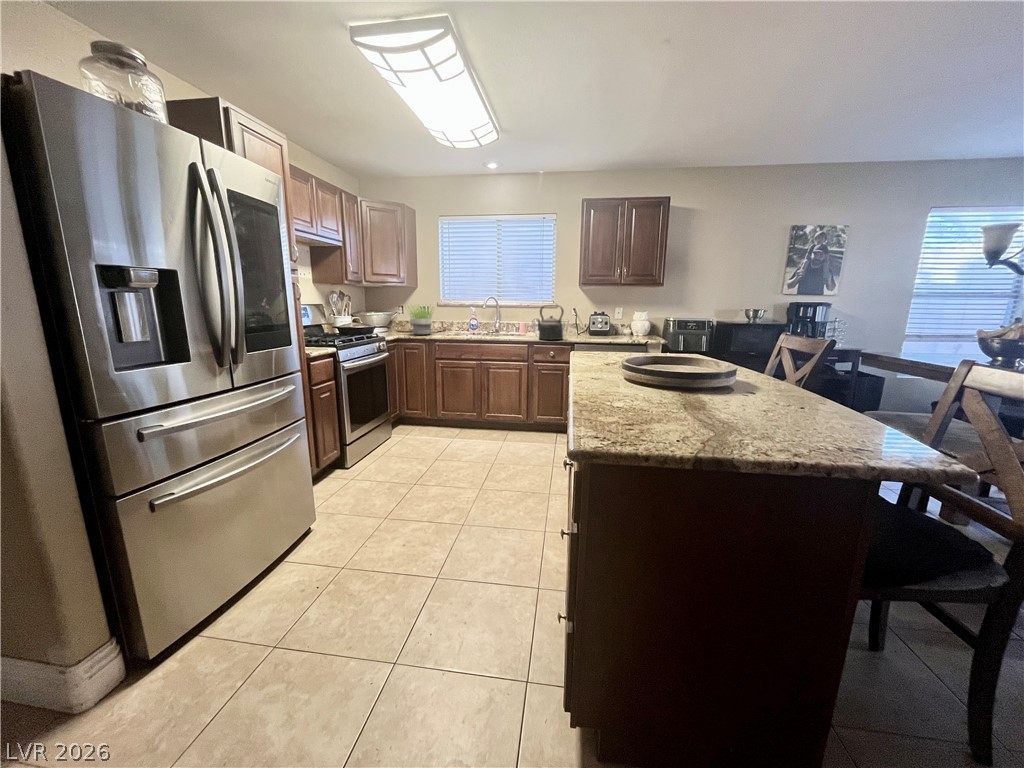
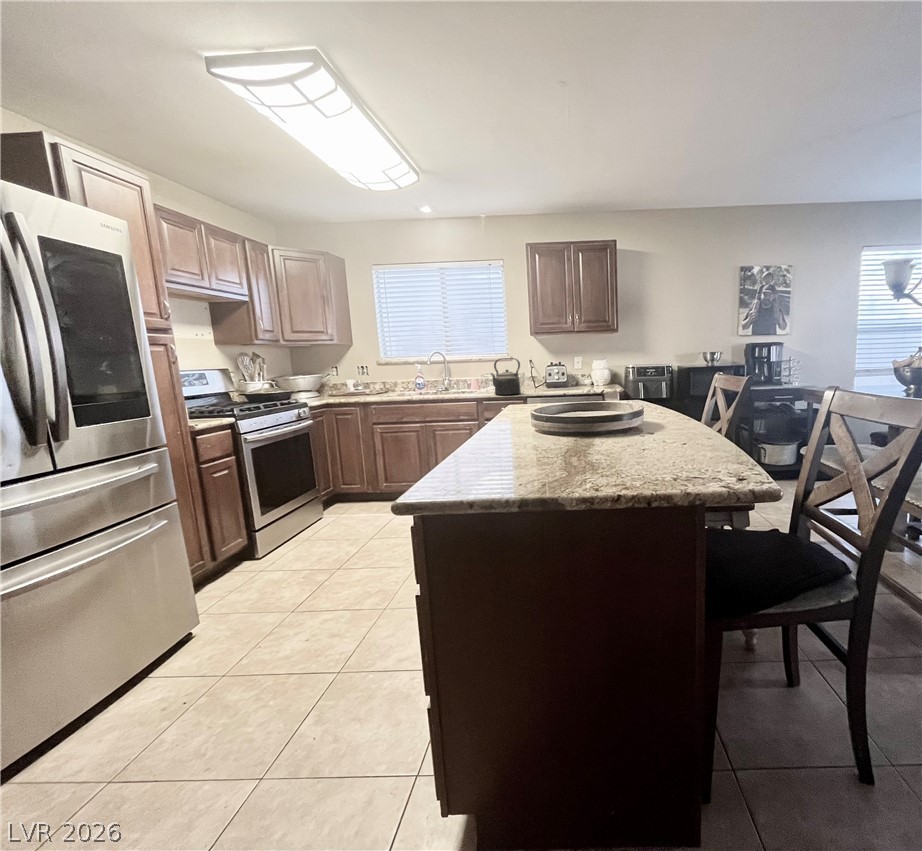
potted plant: present [408,305,433,335] -> none [342,362,382,397]

